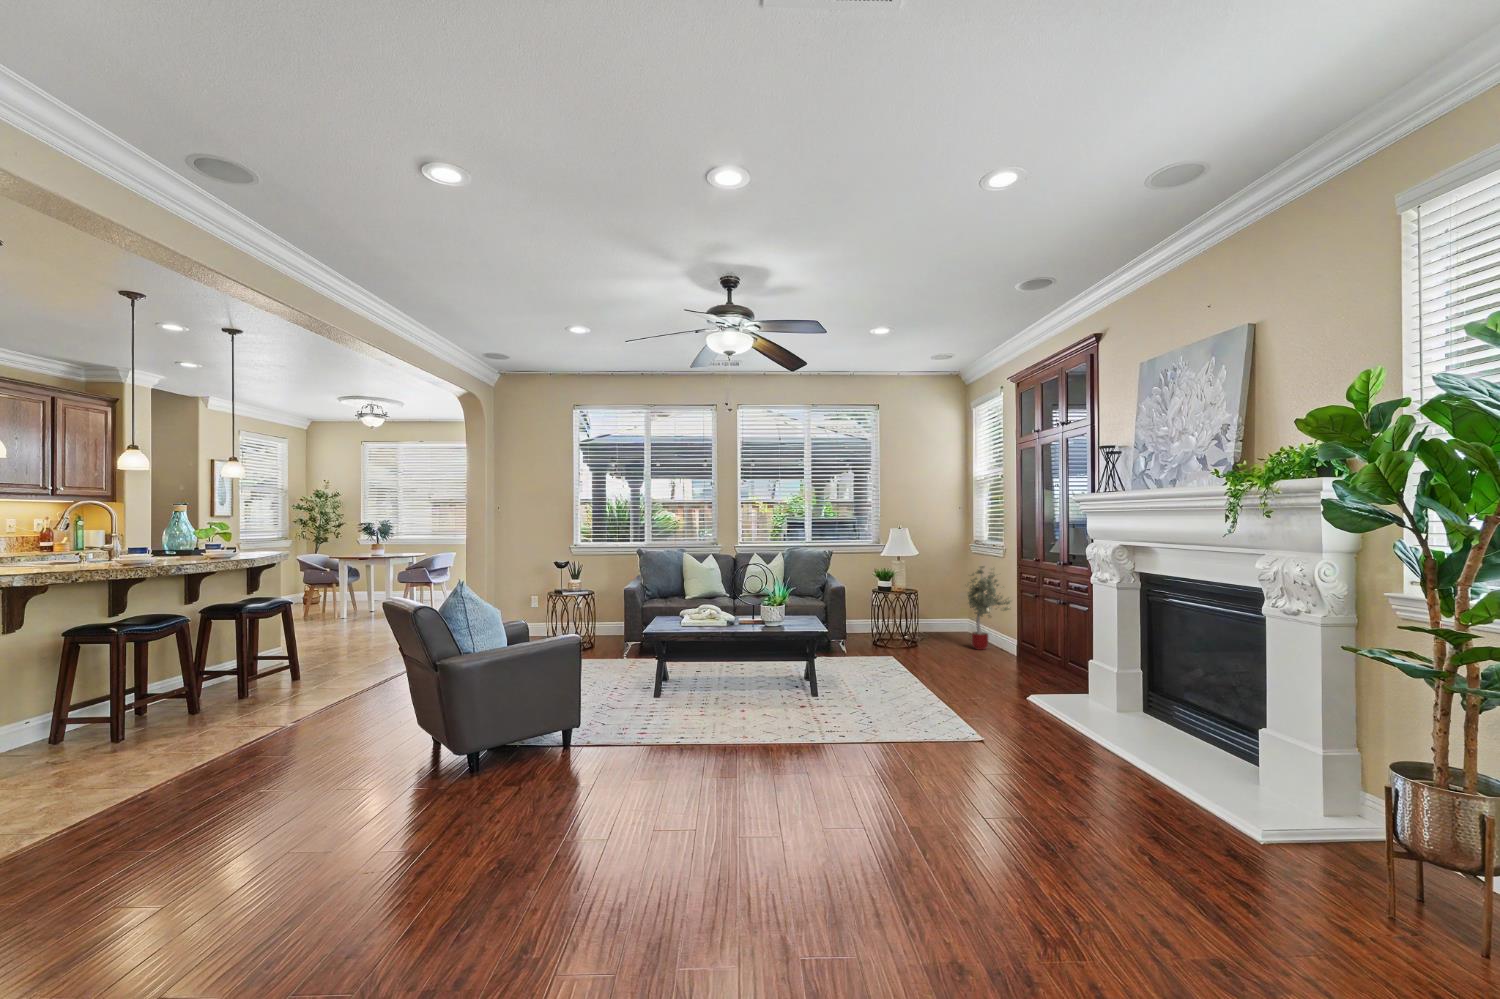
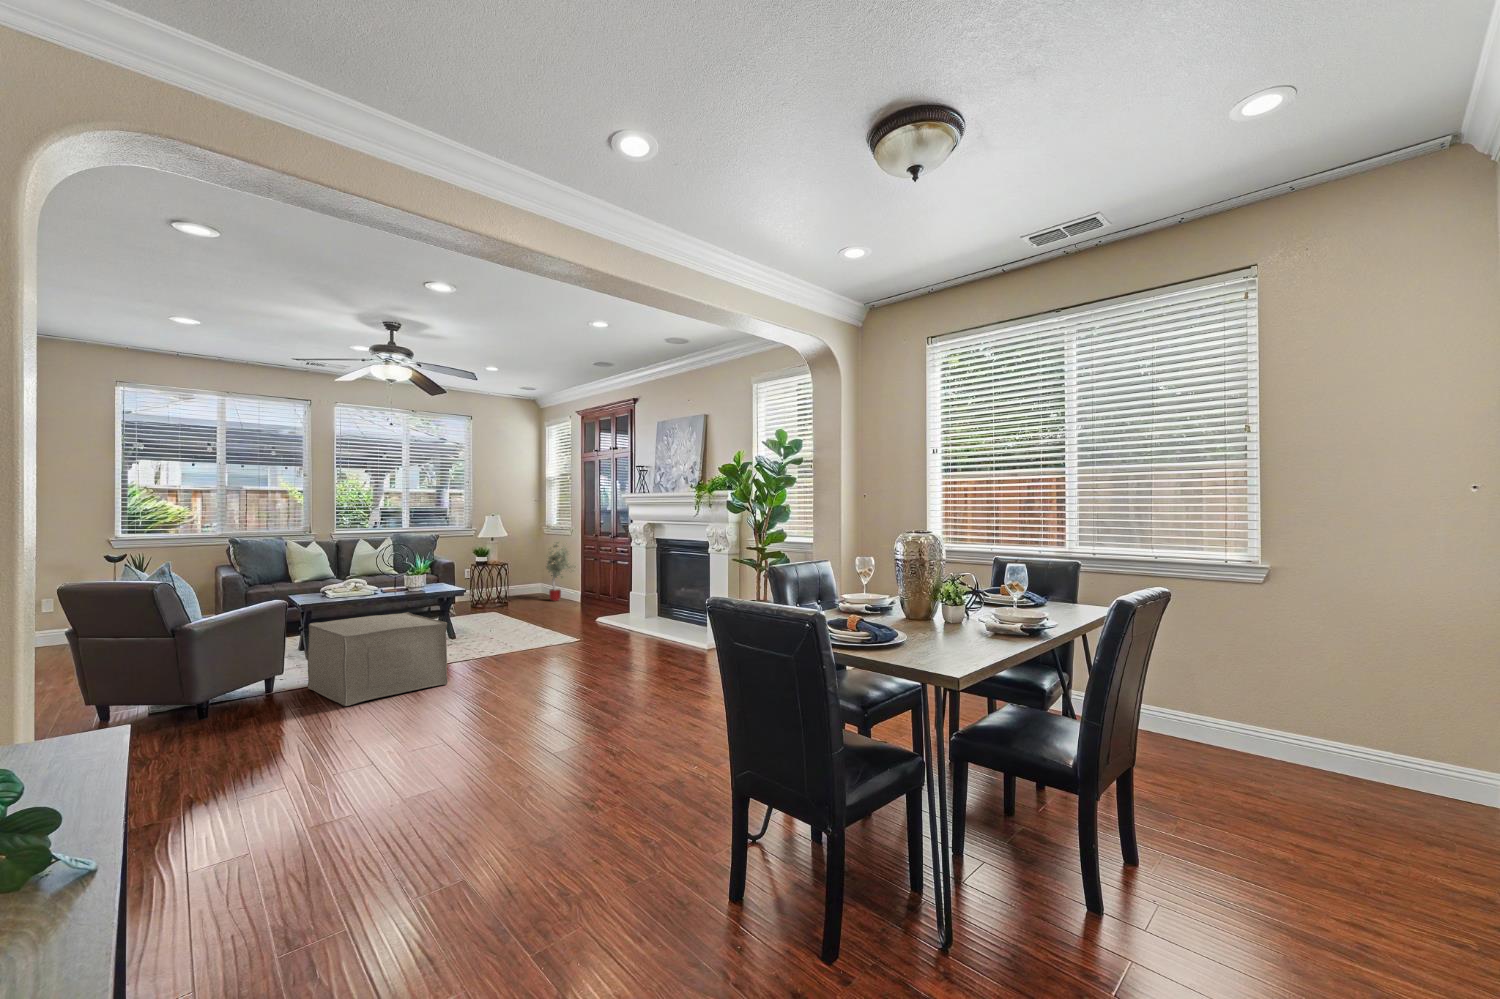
ottoman: none [577,663,731,806] -> present [308,612,448,706]

